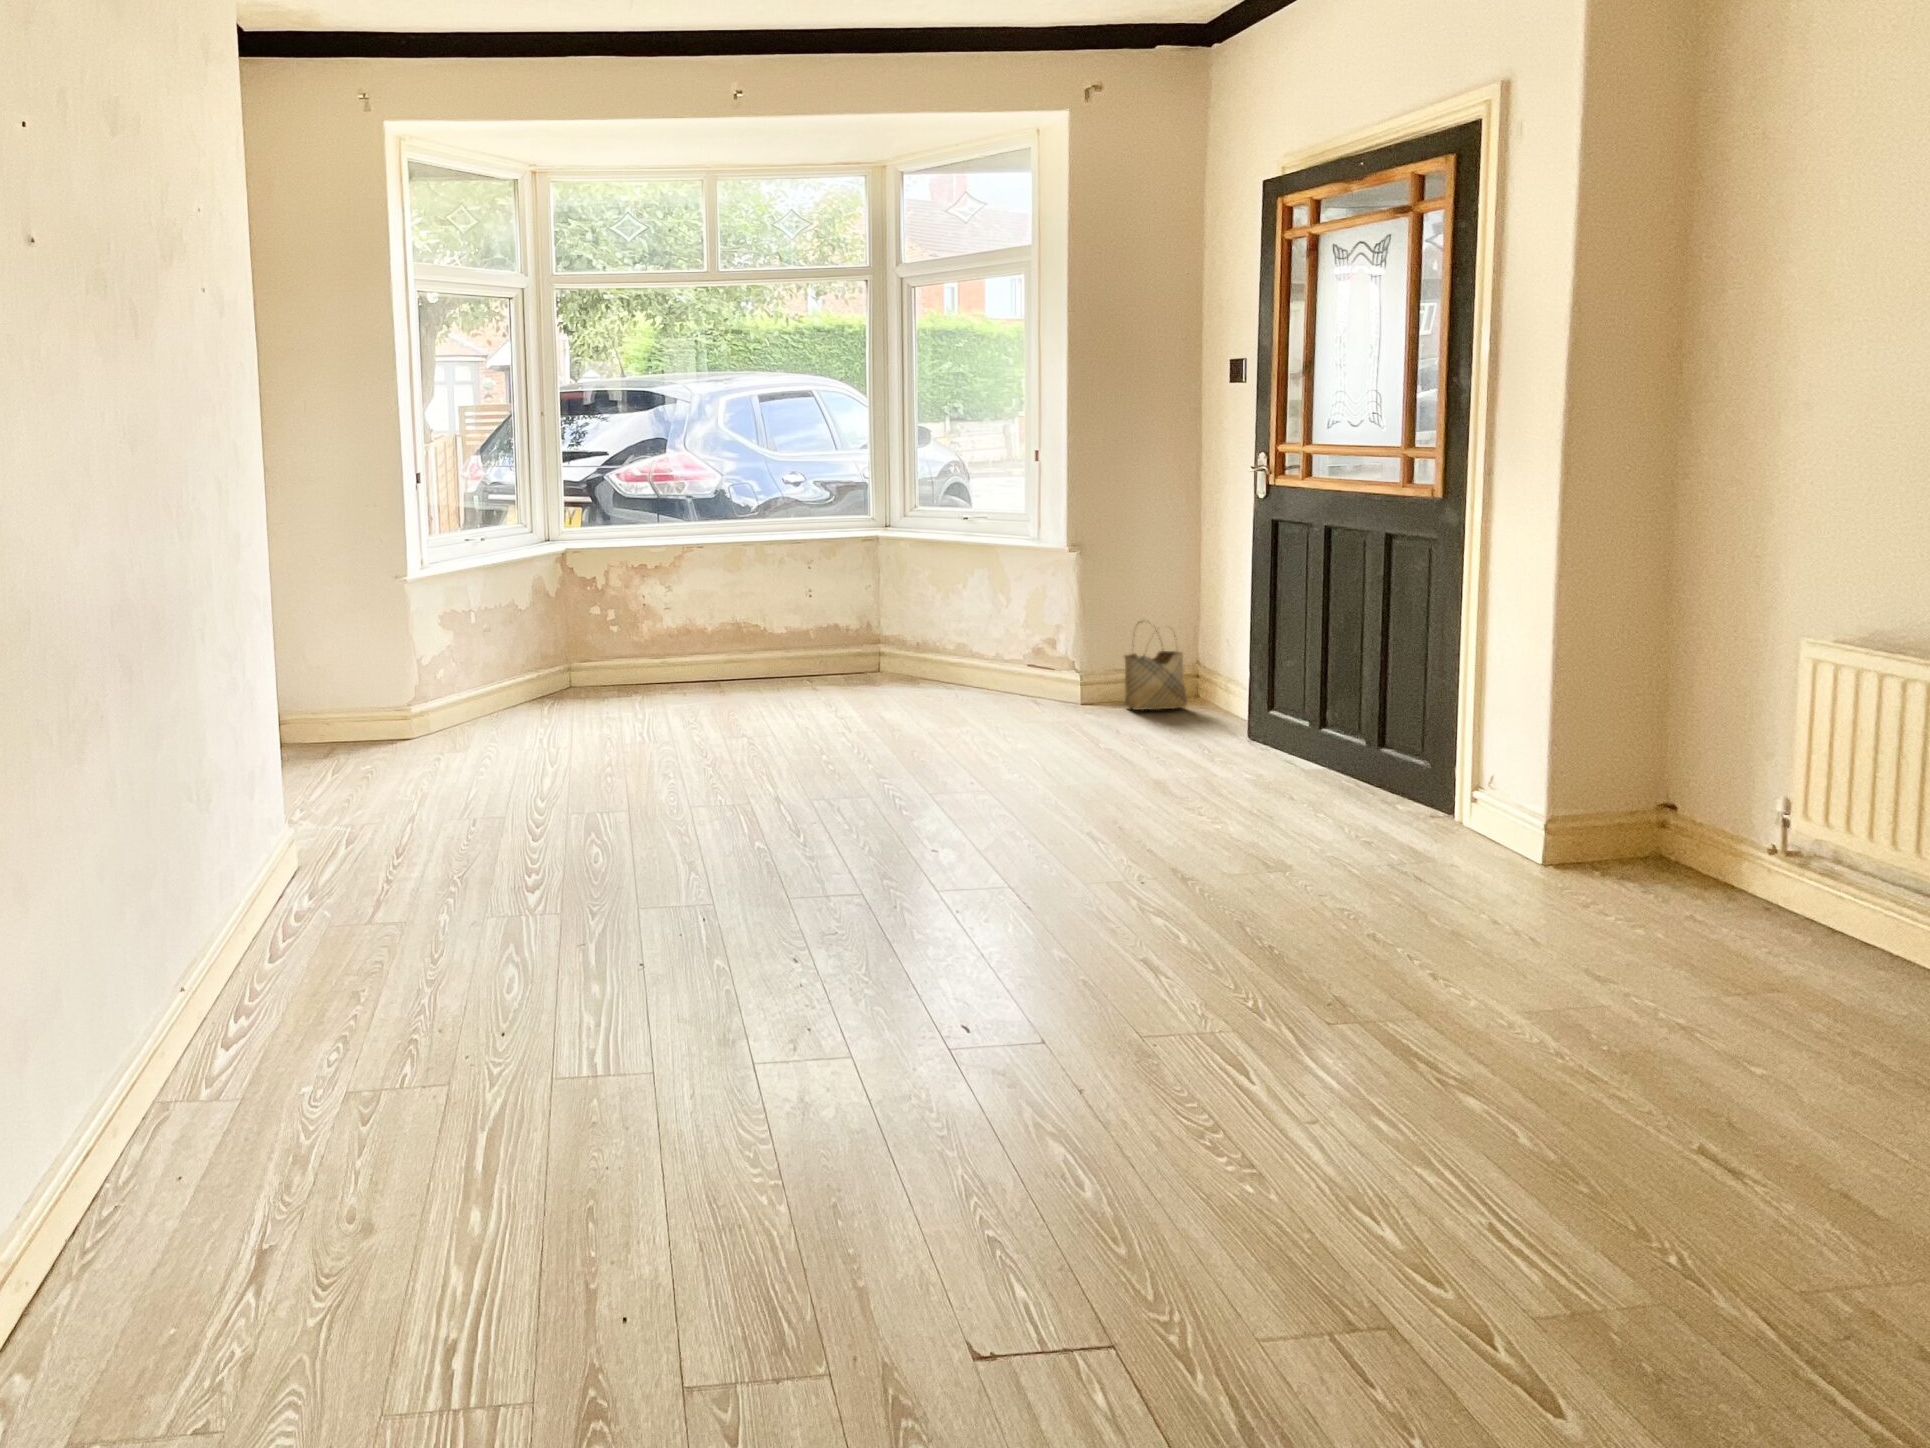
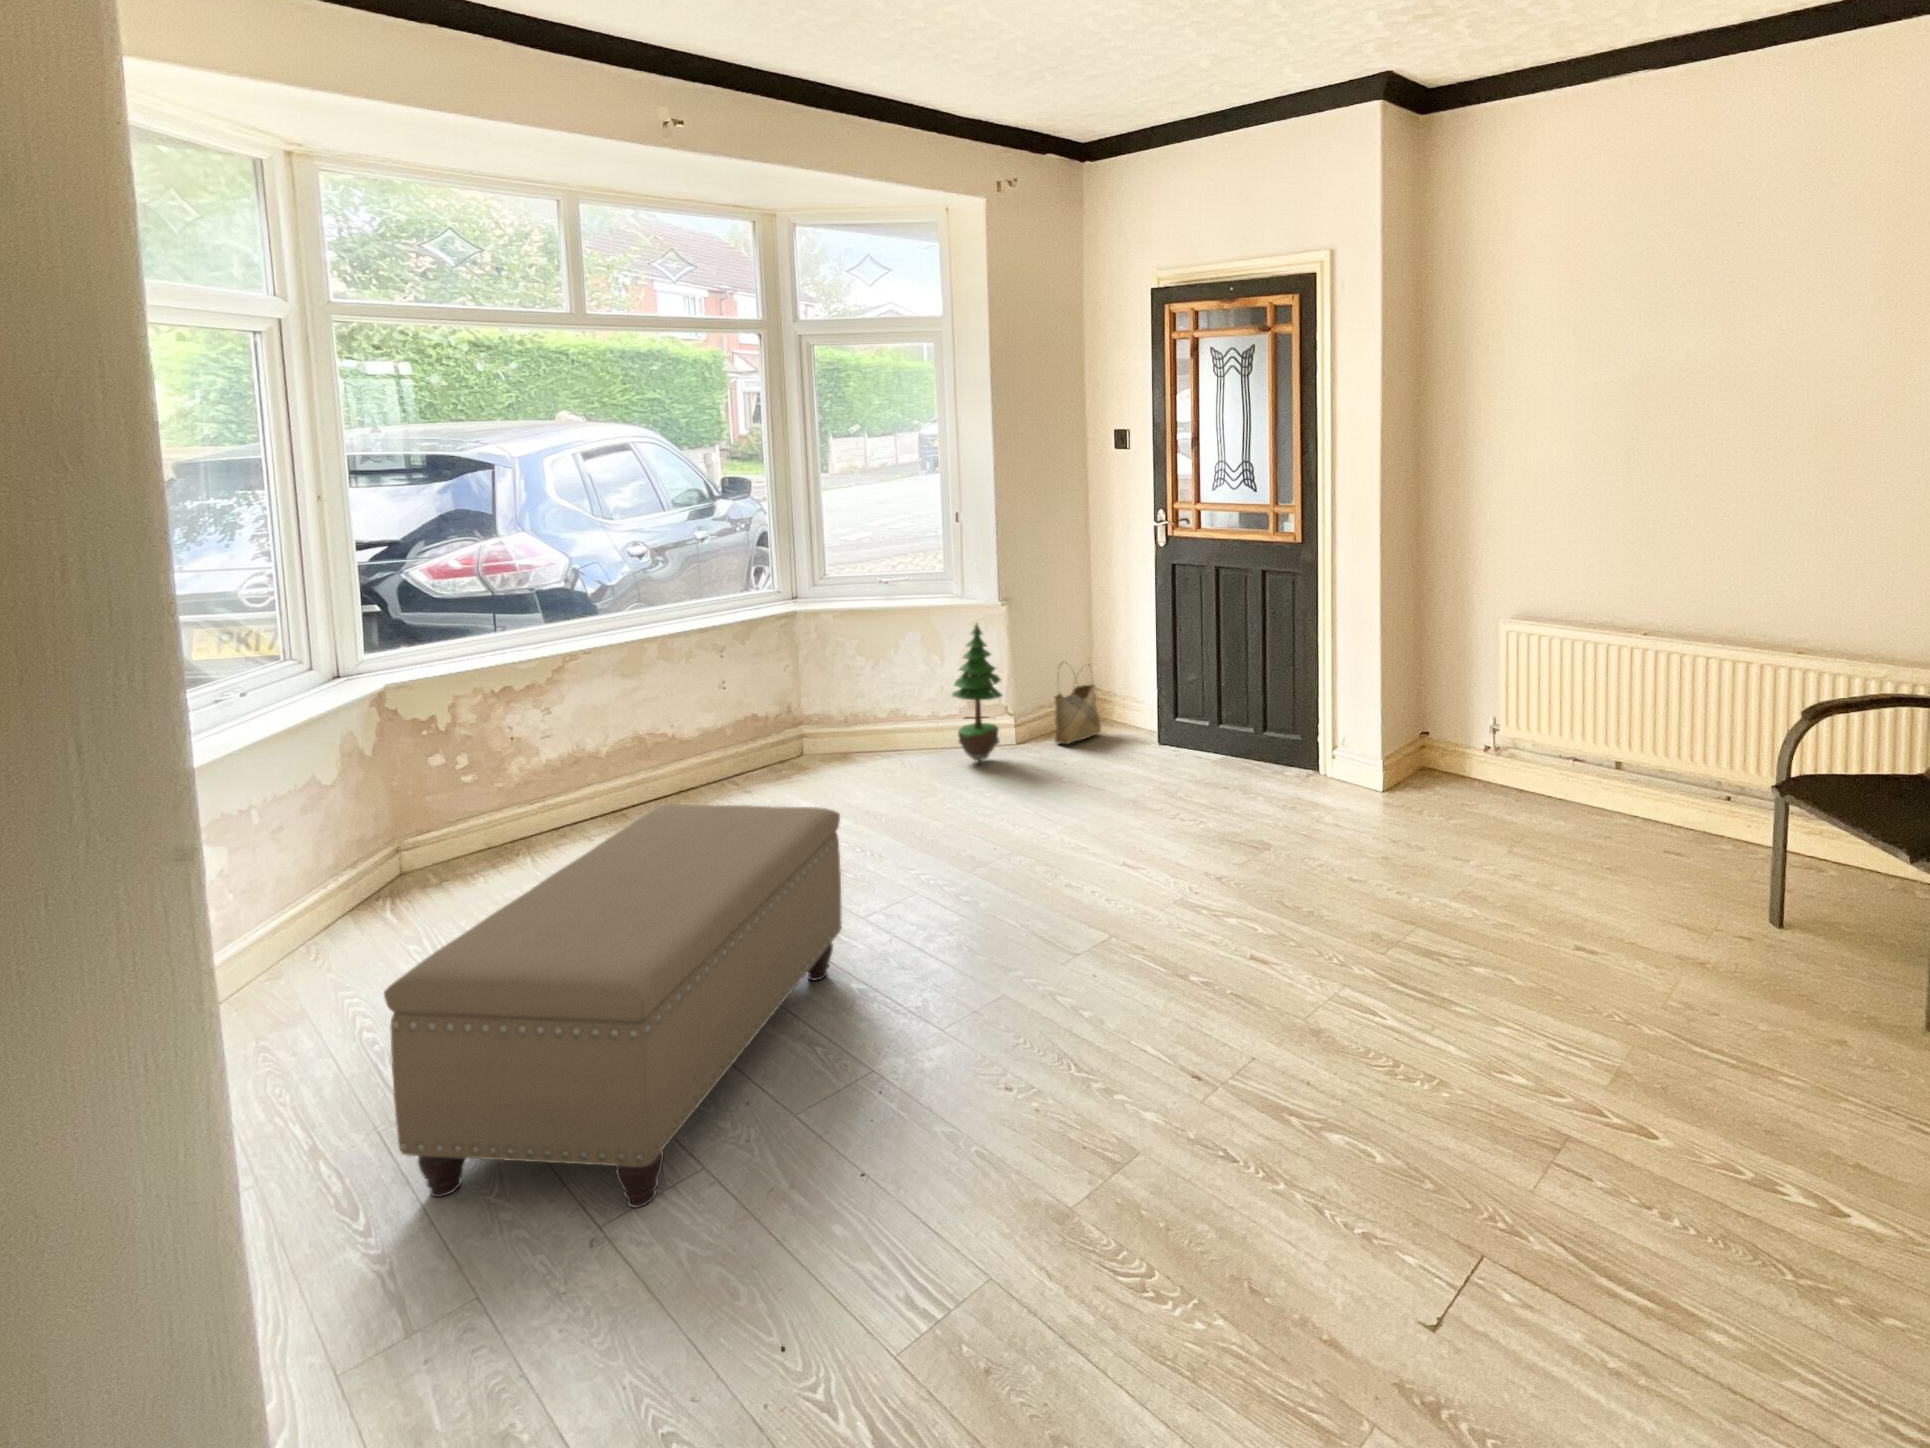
potted tree: none [1000,561,1056,706] -> present [952,624,1002,761]
ottoman: none [417,655,762,914] -> present [384,804,842,1208]

